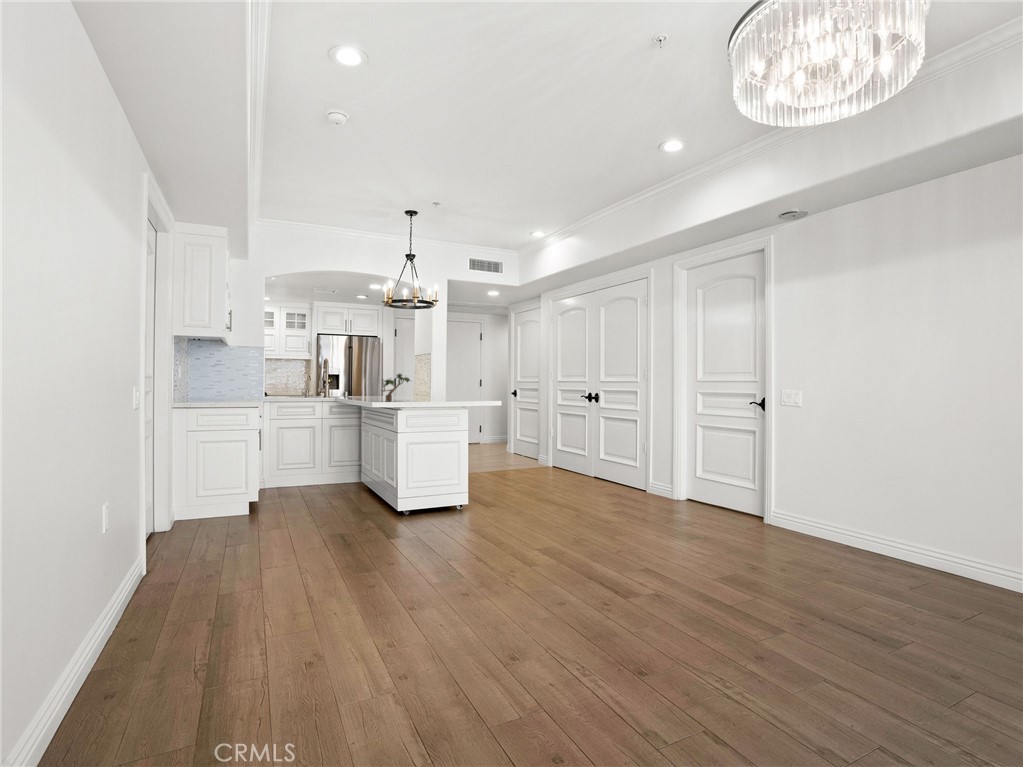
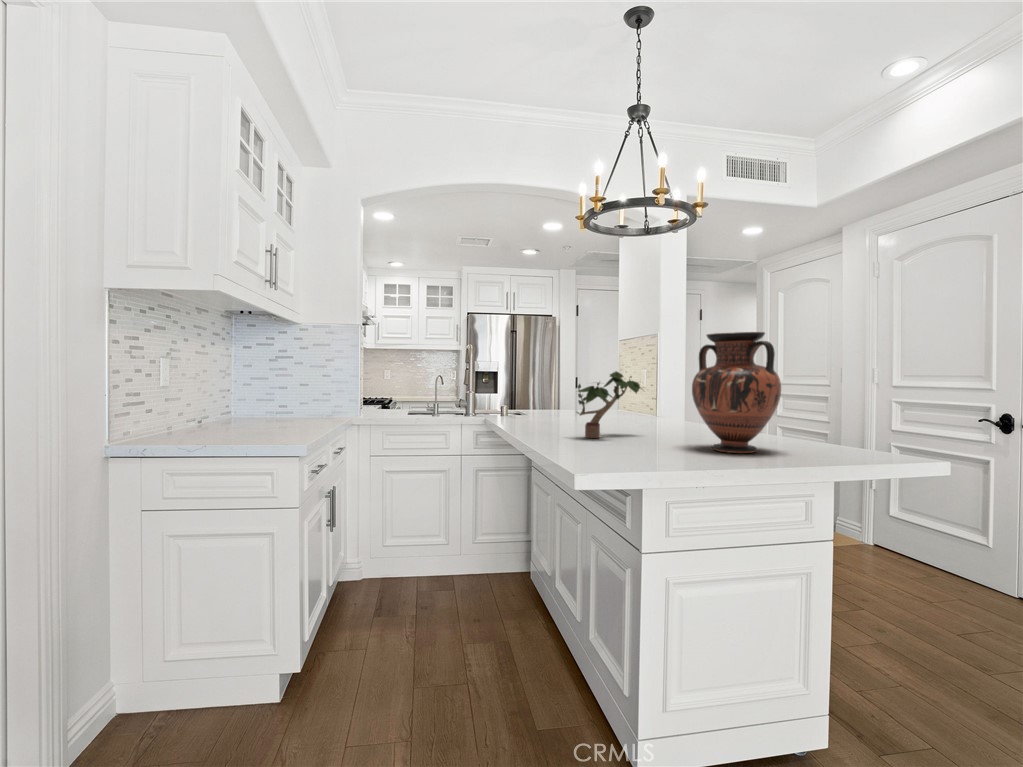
vase: none [423,359,454,402] -> present [692,332,781,453]

